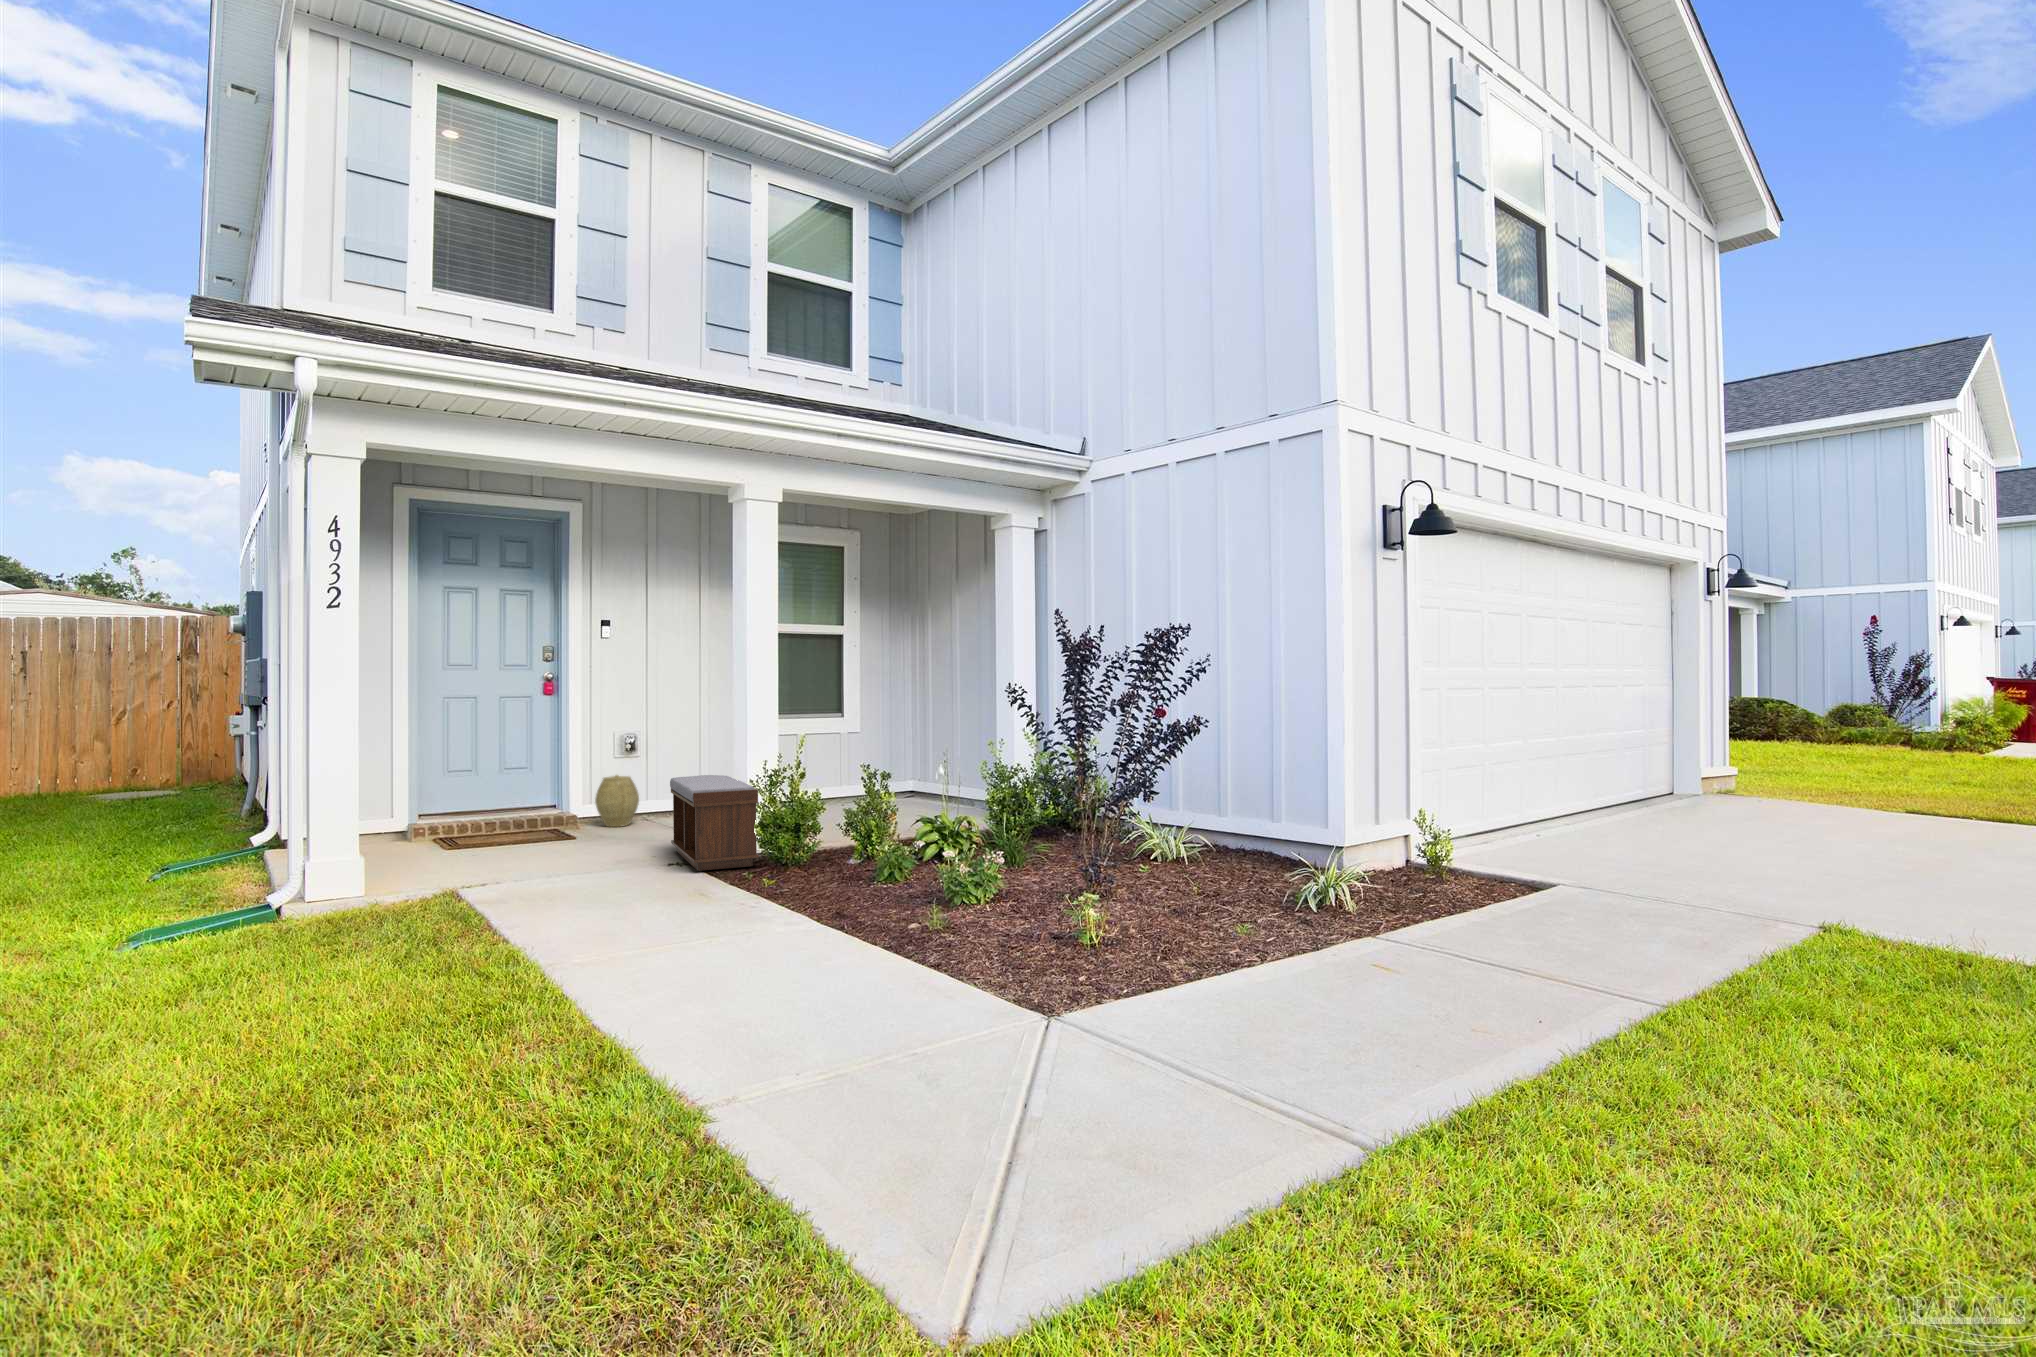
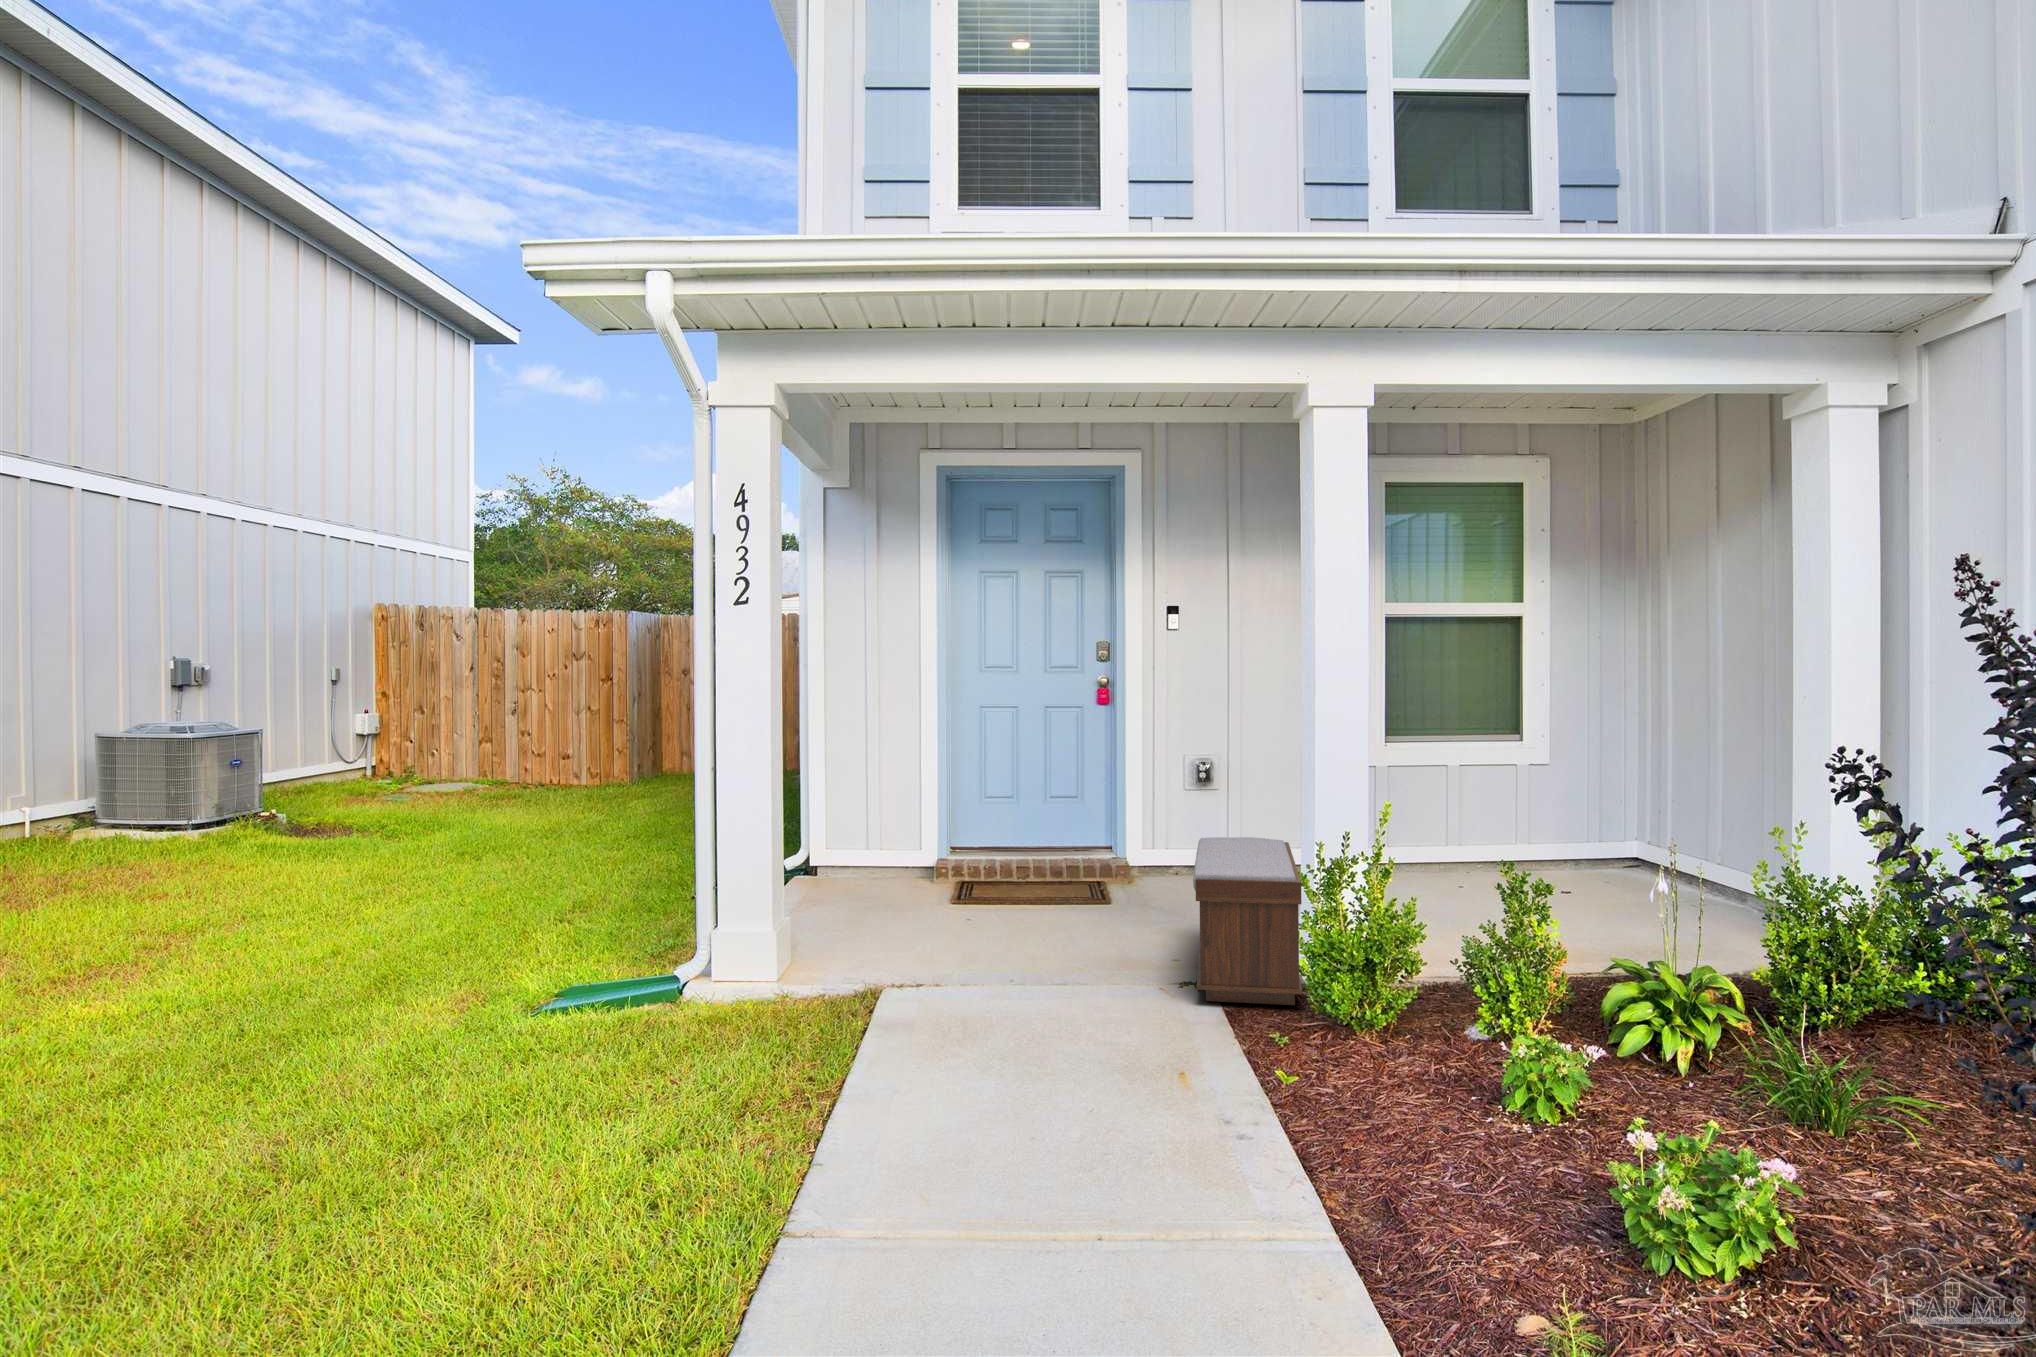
woven basket: present [595,775,639,827] -> none [1147,812,1201,882]

